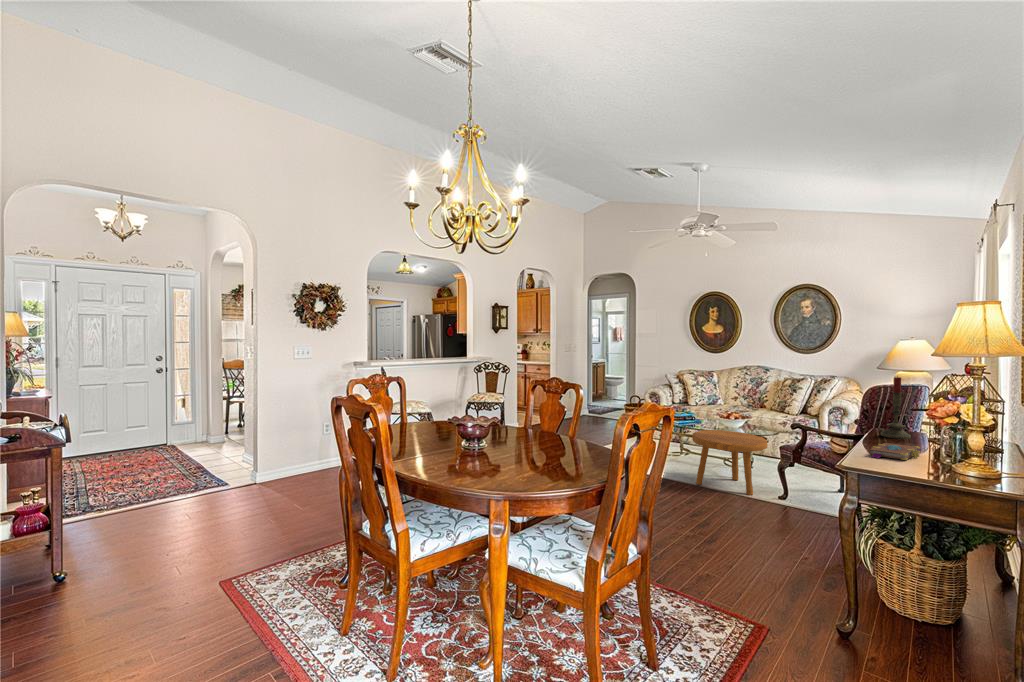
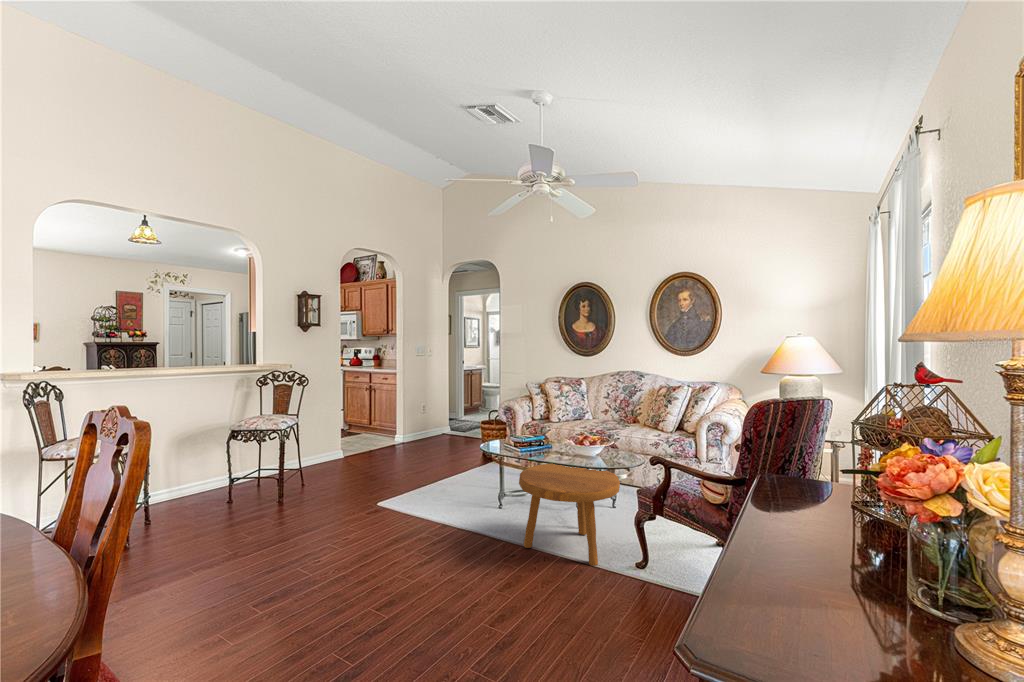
candle: present [881,377,911,439] -> none [771,391,823,512]
book: present [869,443,920,460] -> none [747,551,864,630]

